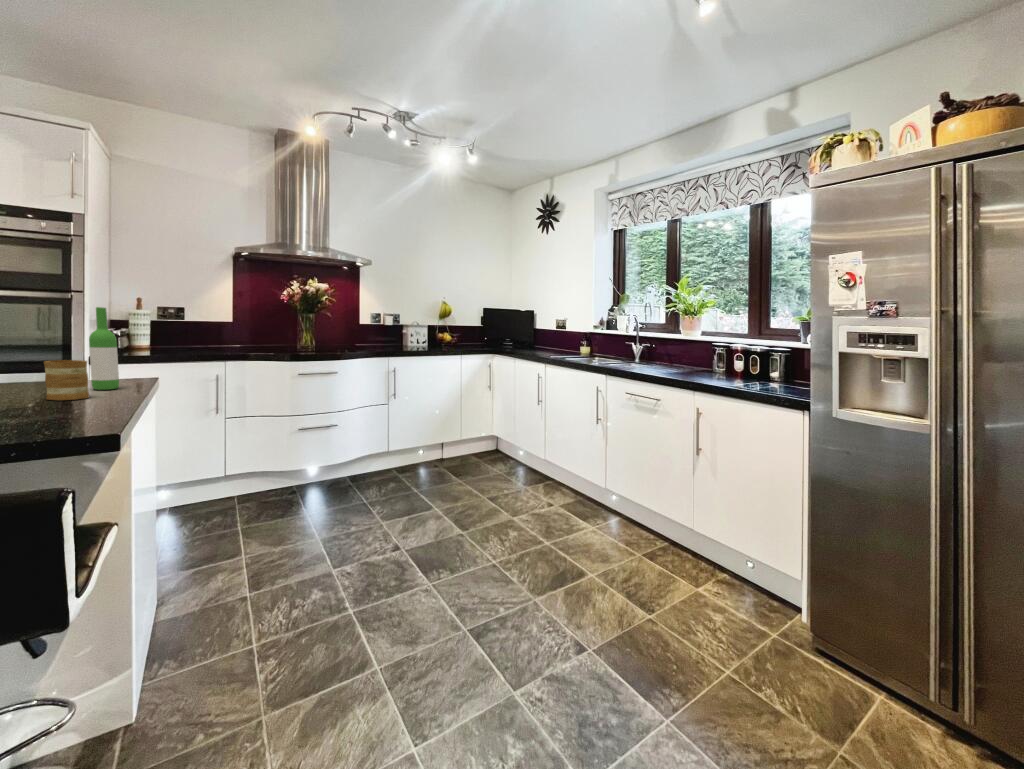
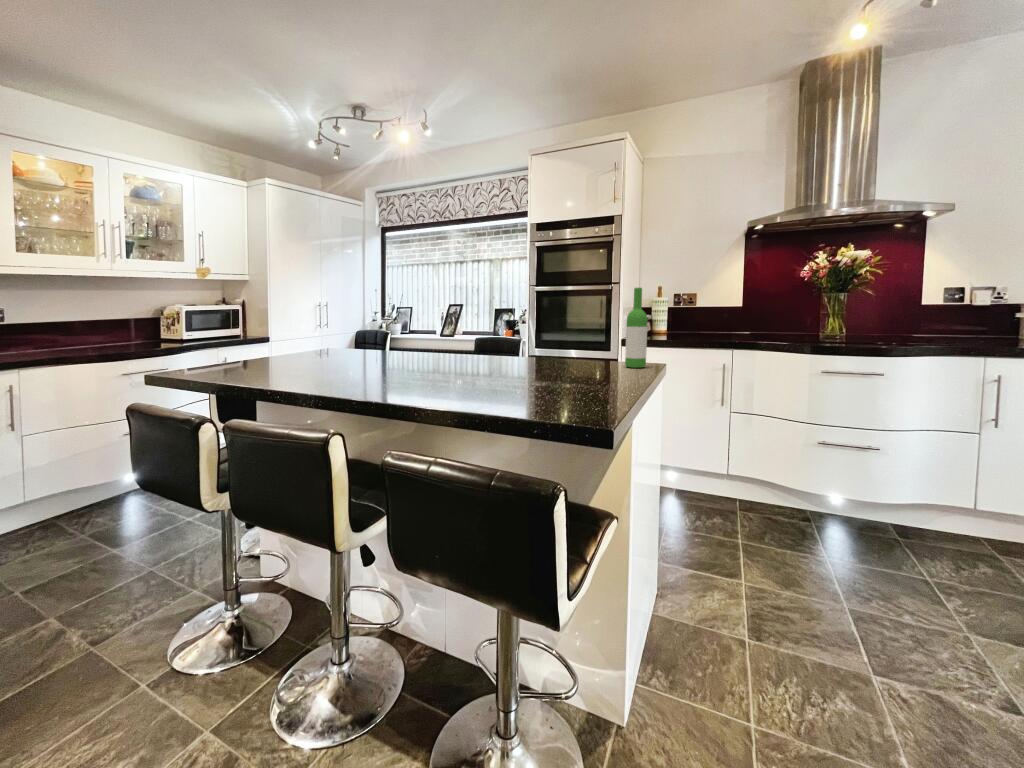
mug: present [44,360,90,400] -> none [593,338,625,375]

